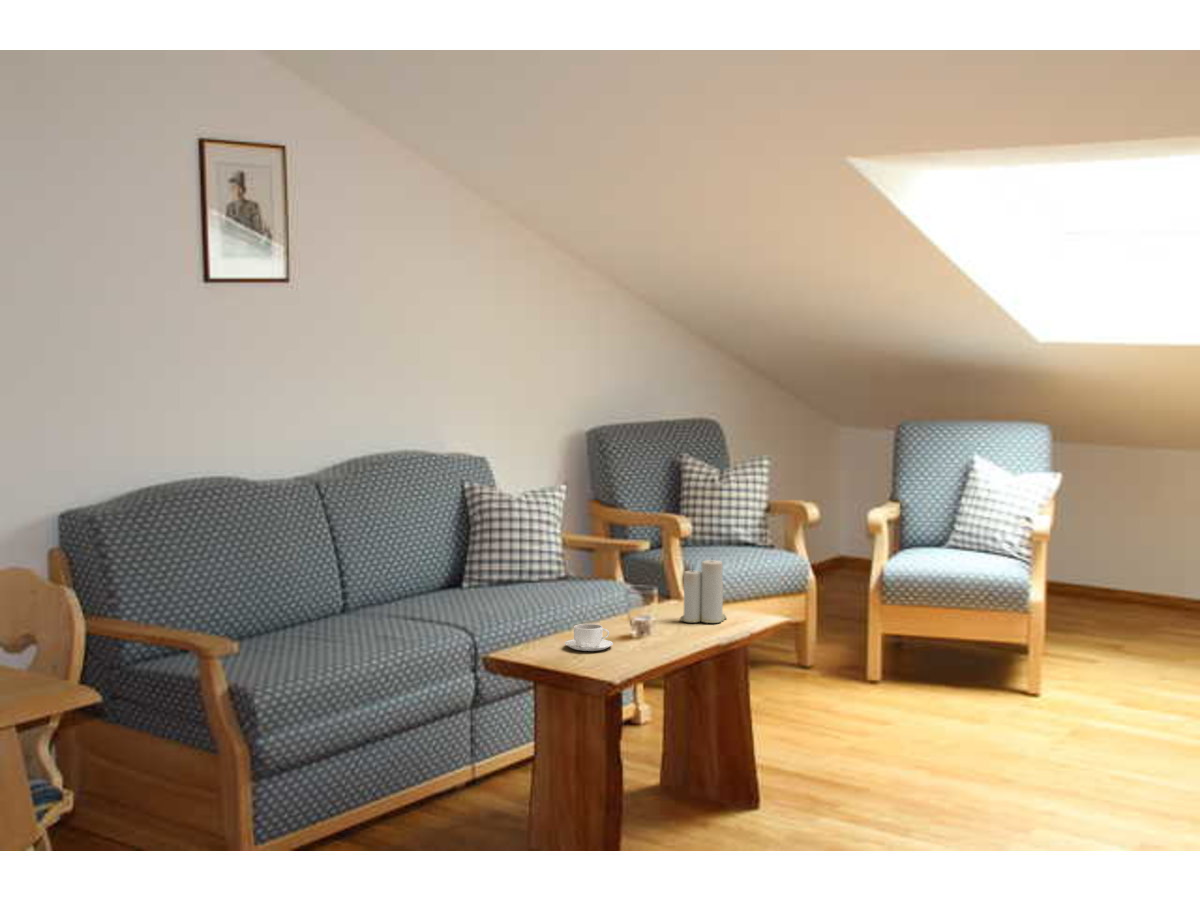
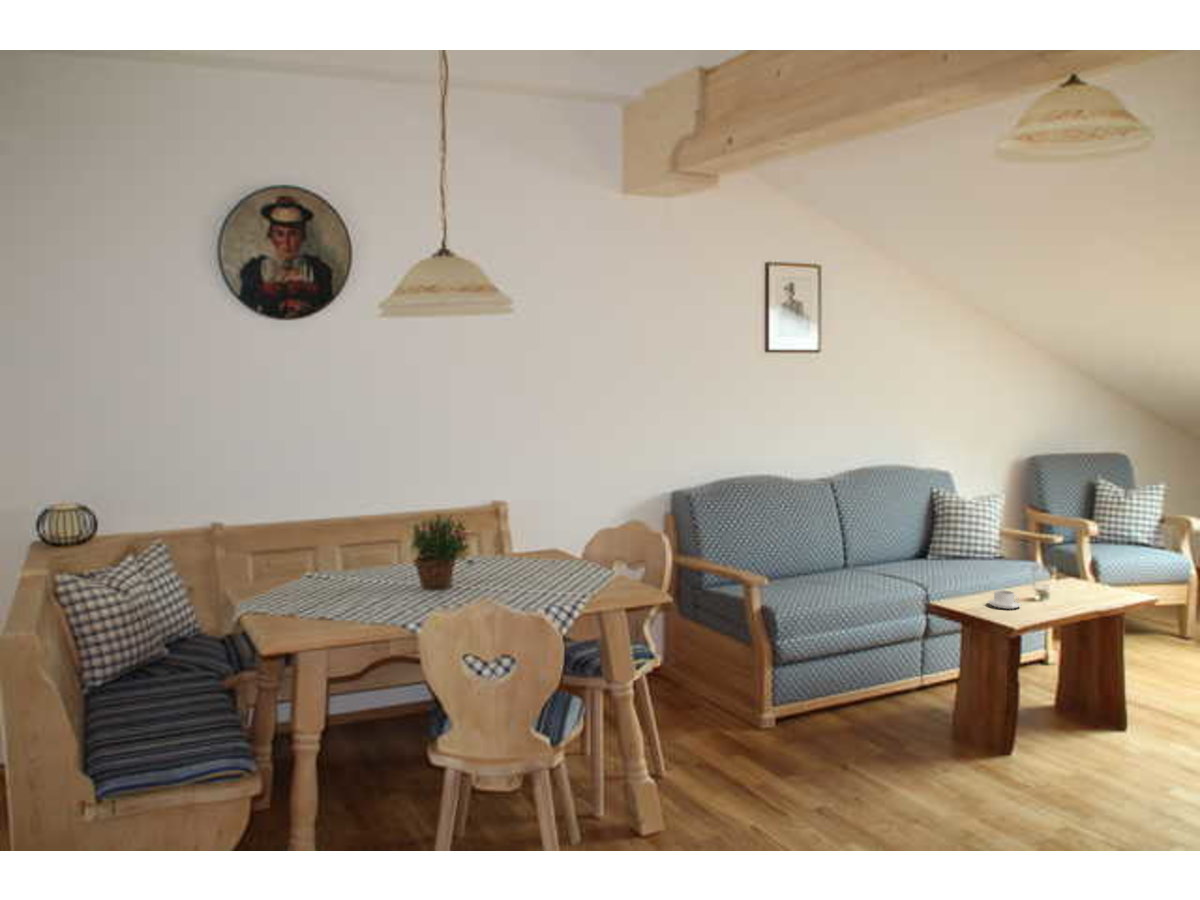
candle: present [680,560,726,623] -> none [1074,551,1110,599]

